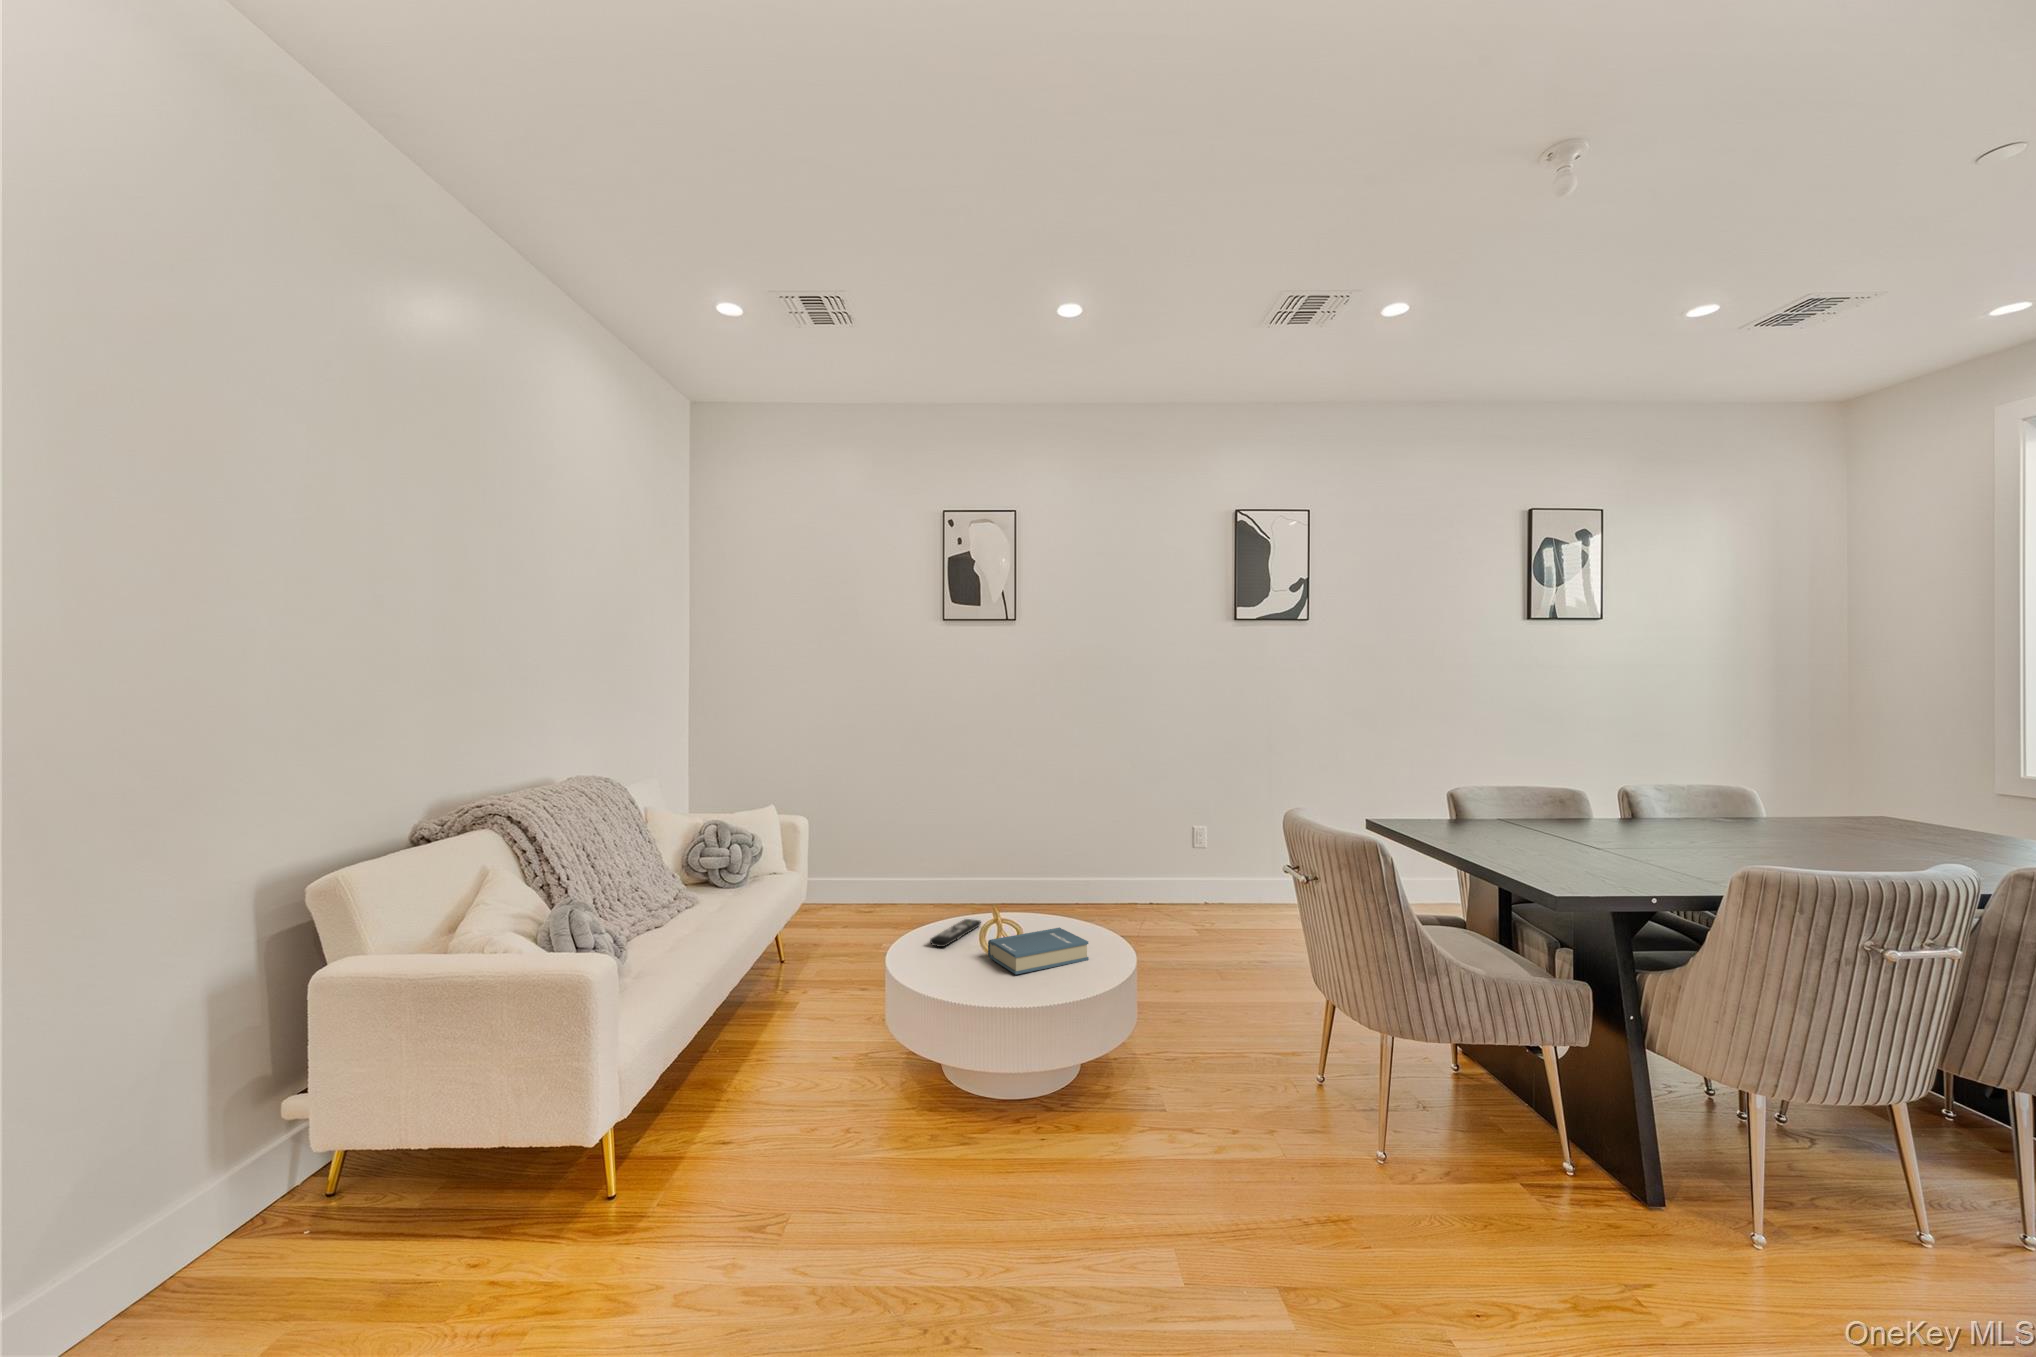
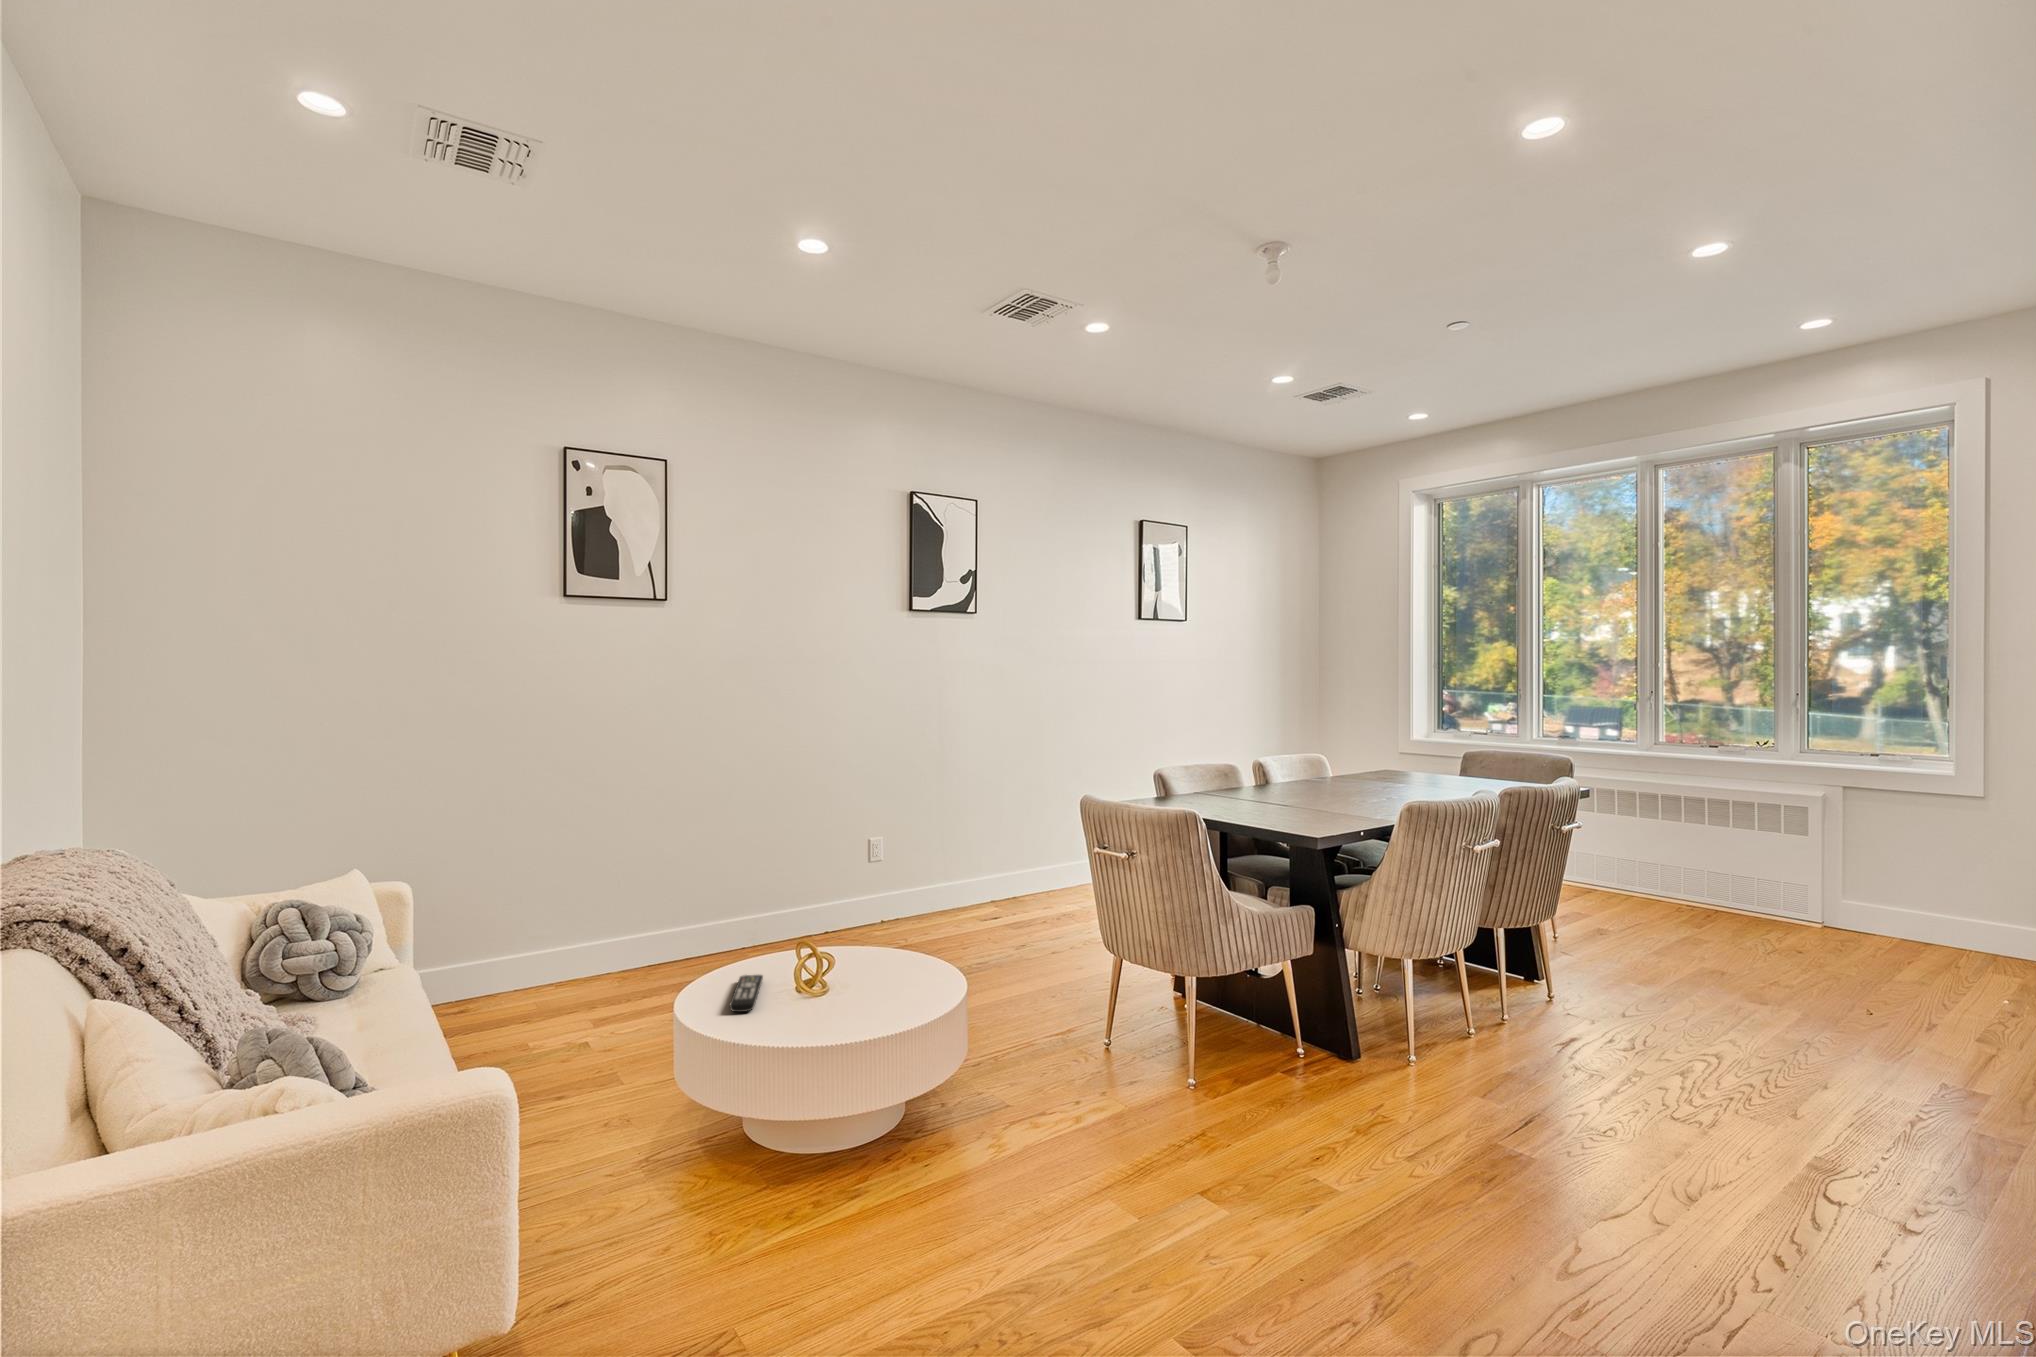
hardback book: present [988,928,1089,974] -> none [816,965,927,1023]

